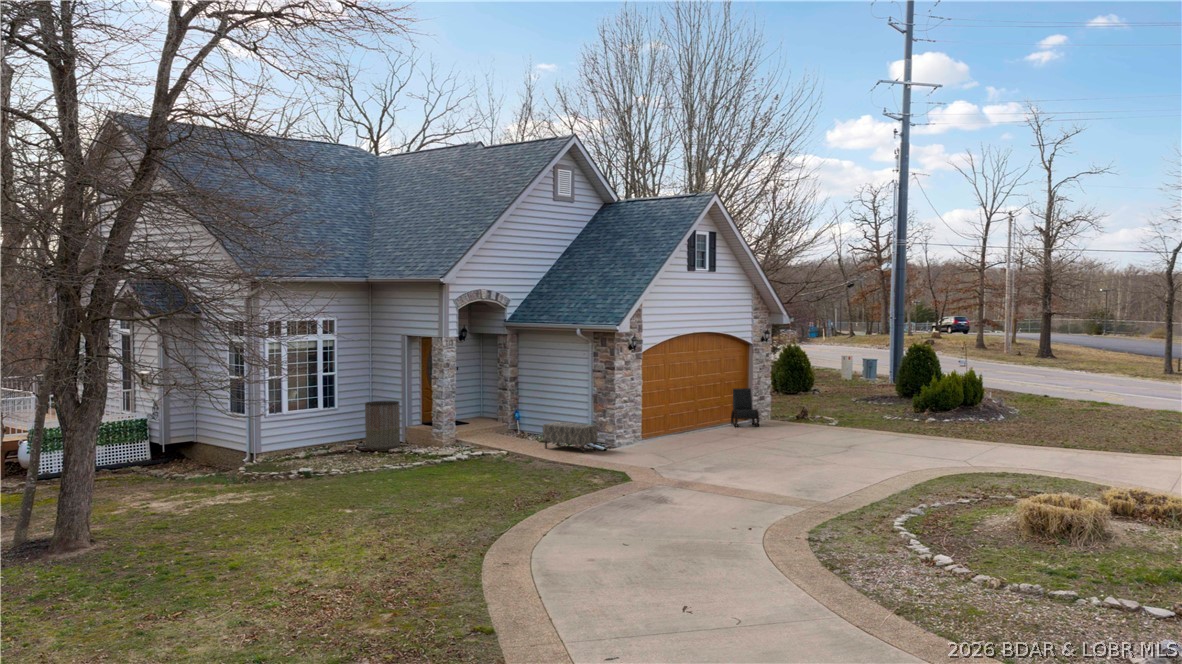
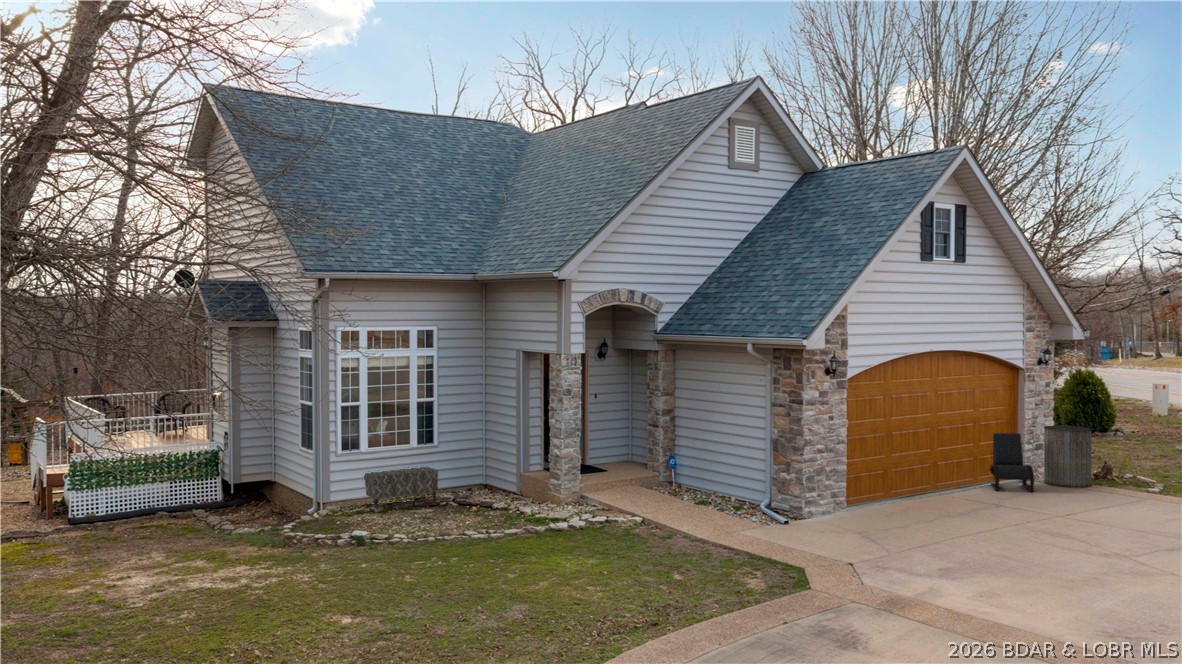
trash can: present [365,401,400,450] -> present [1044,426,1091,488]
bench: present [543,422,598,453] -> present [364,467,438,509]

